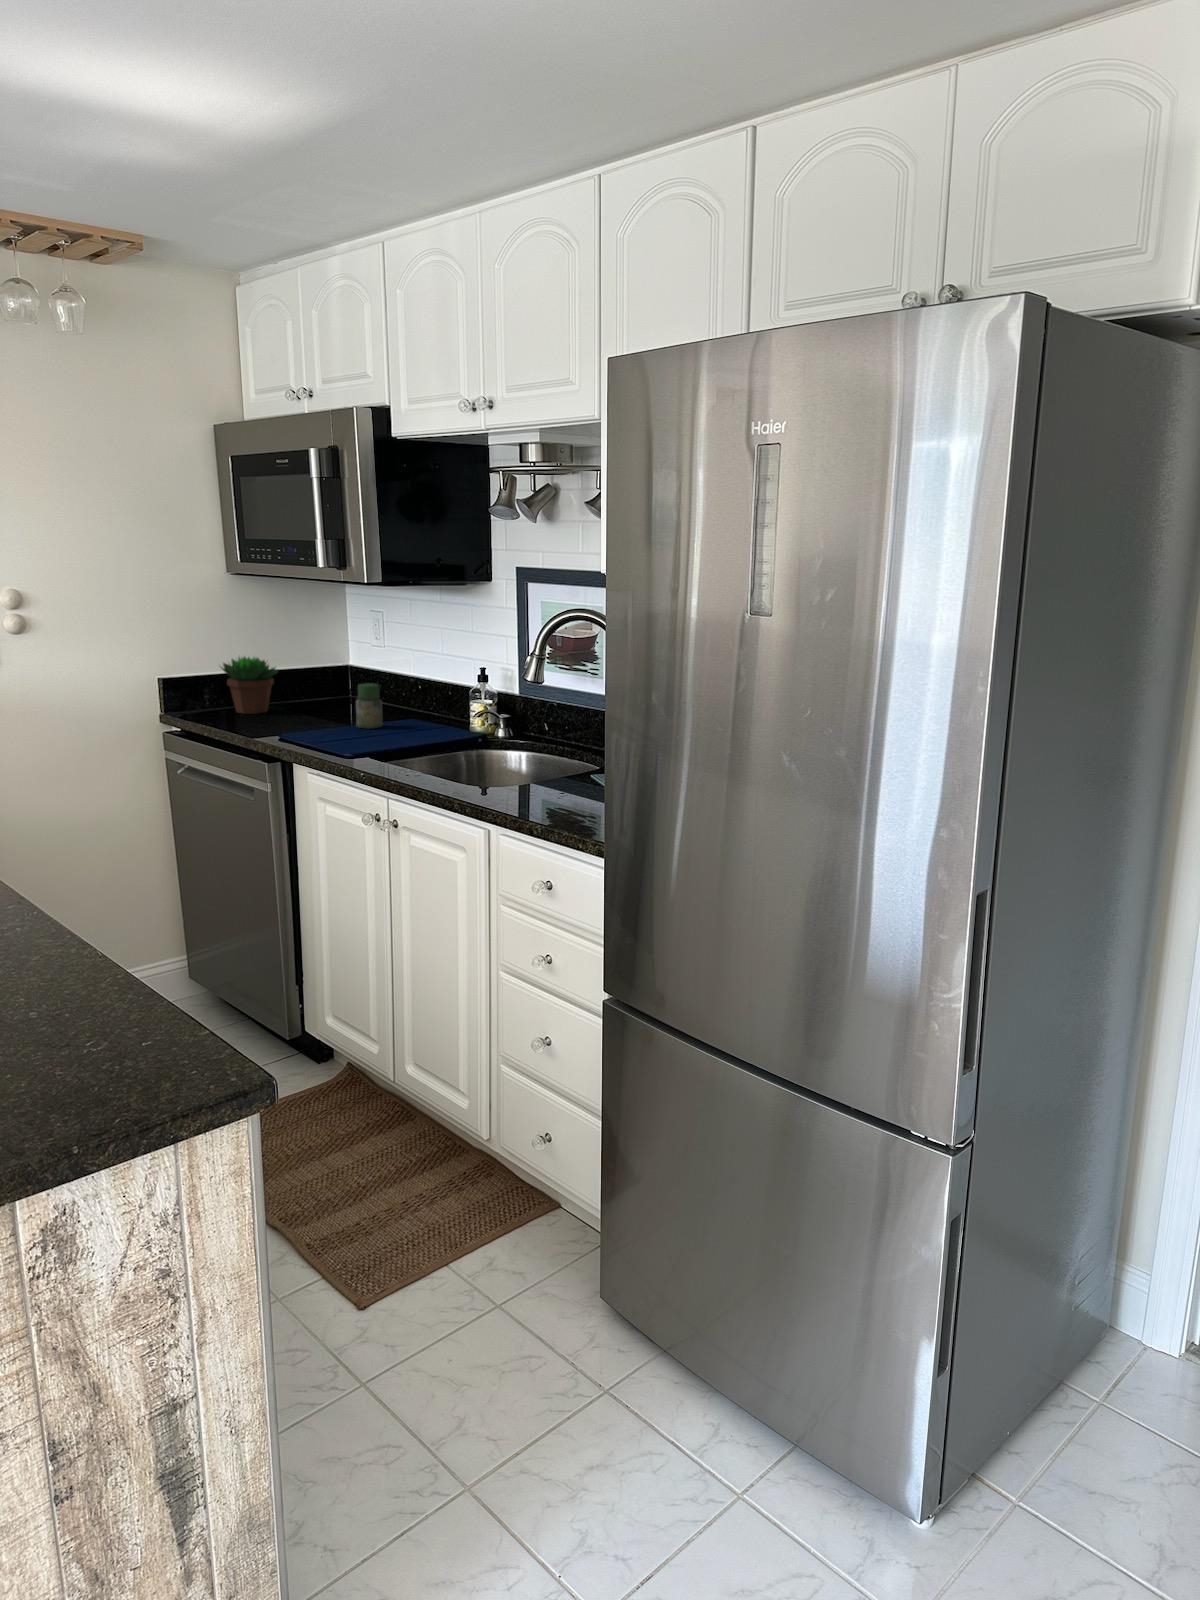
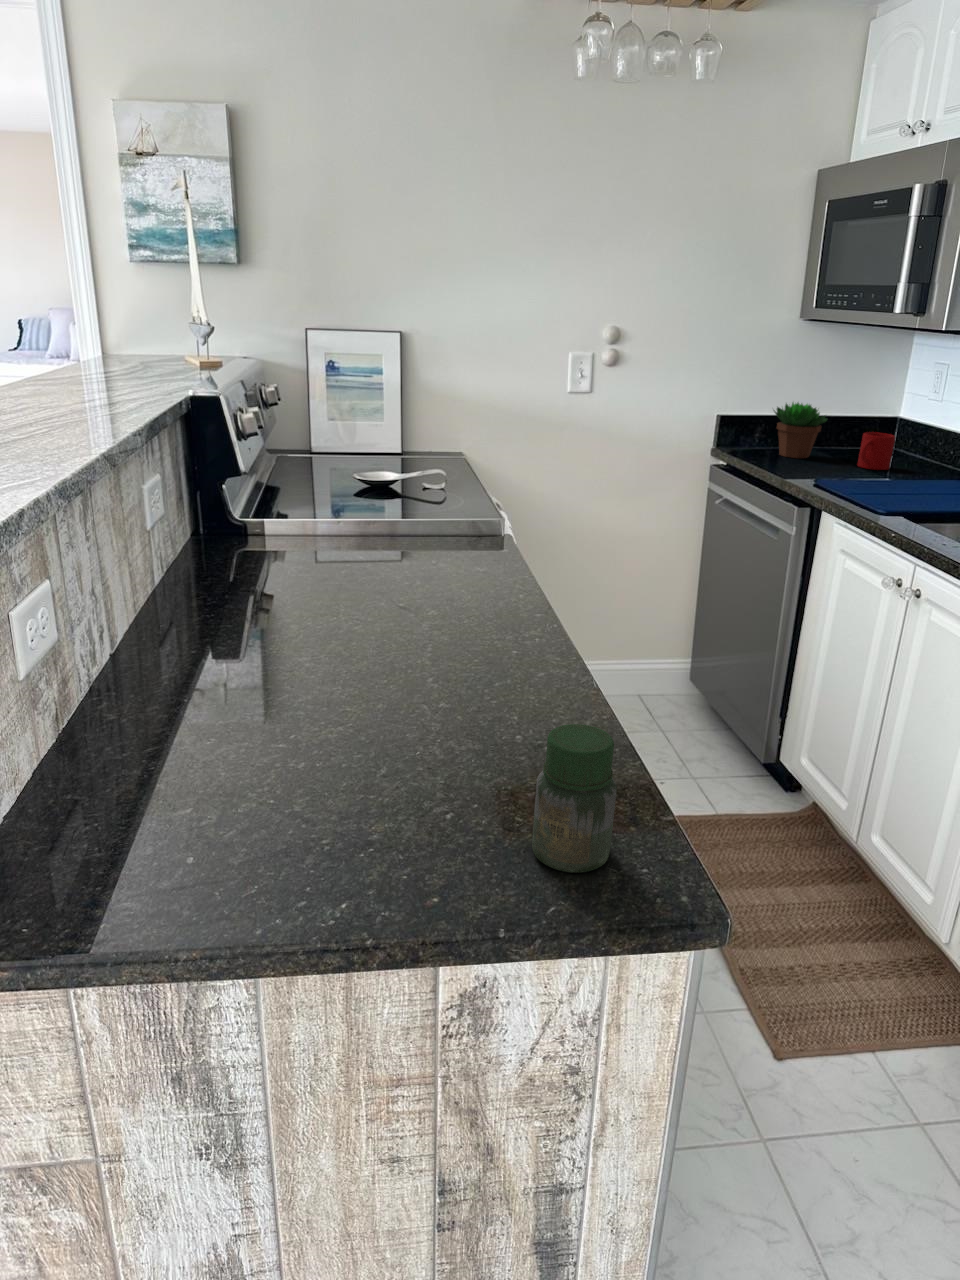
mug: none [317,679,349,715] -> present [857,432,895,470]
jar: present [356,683,383,729] -> present [532,724,617,873]

